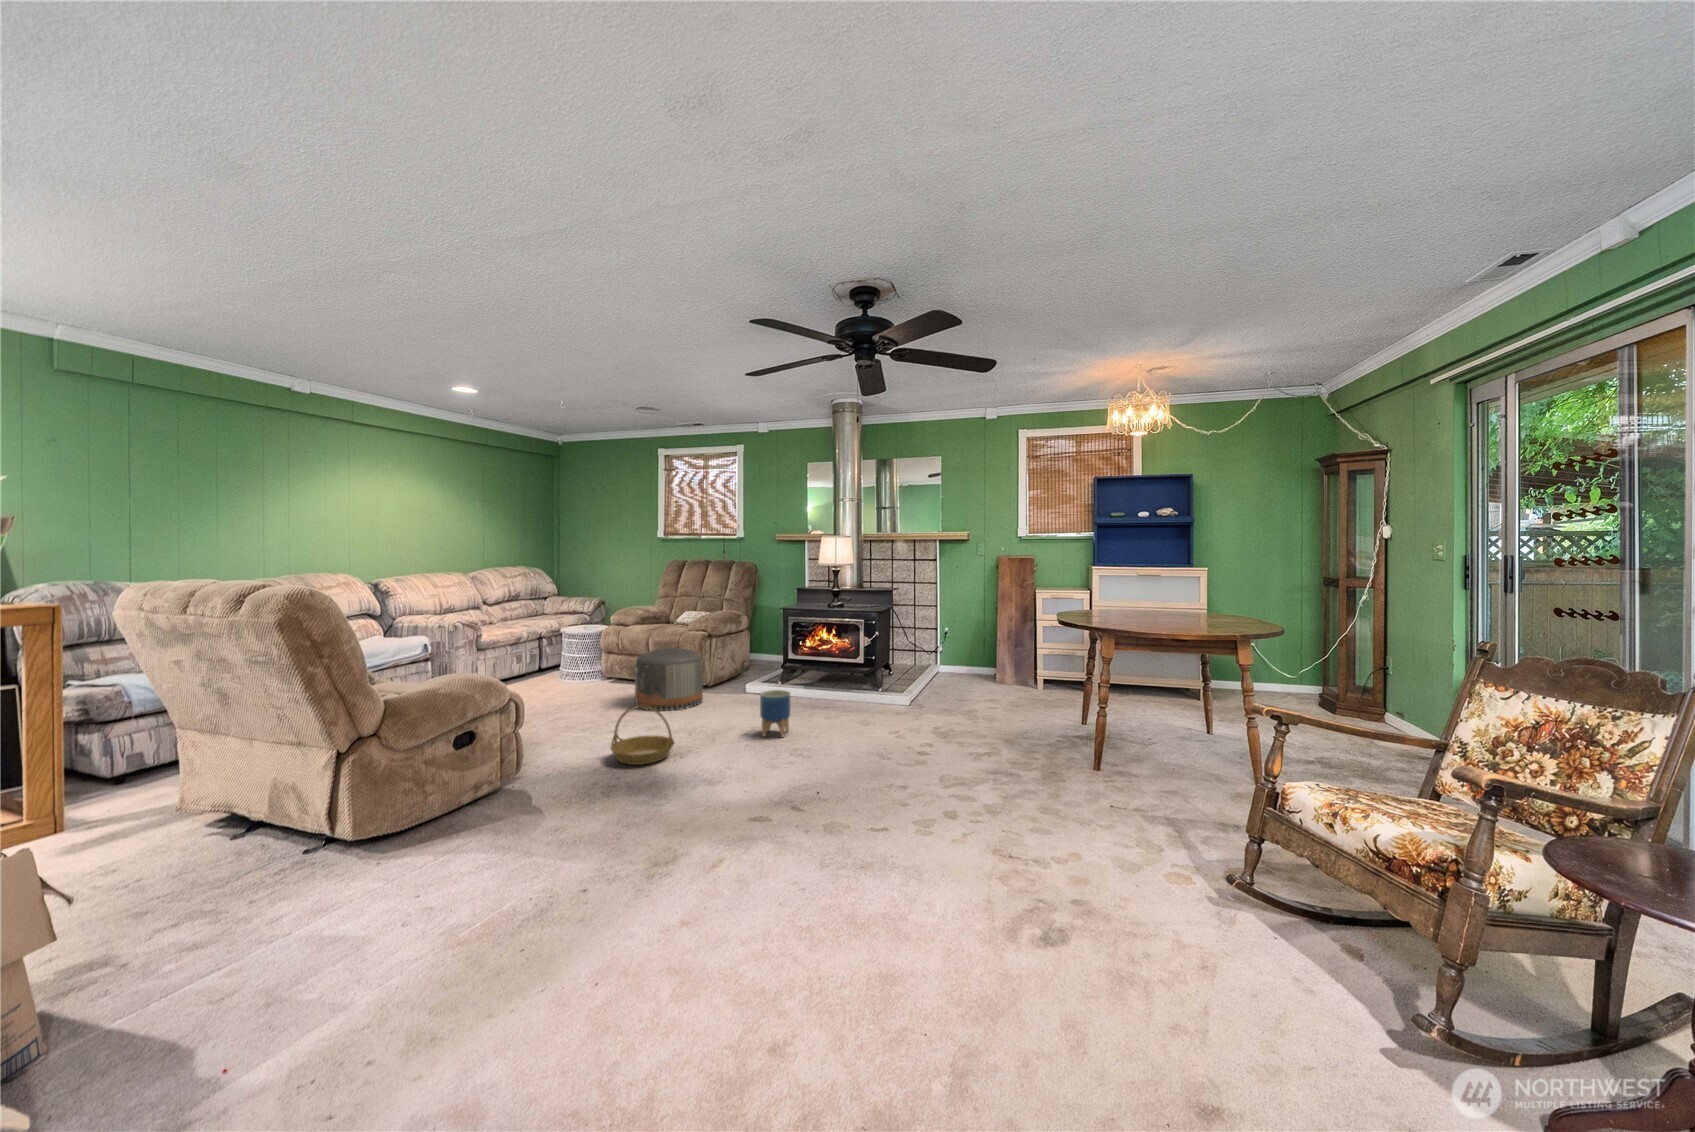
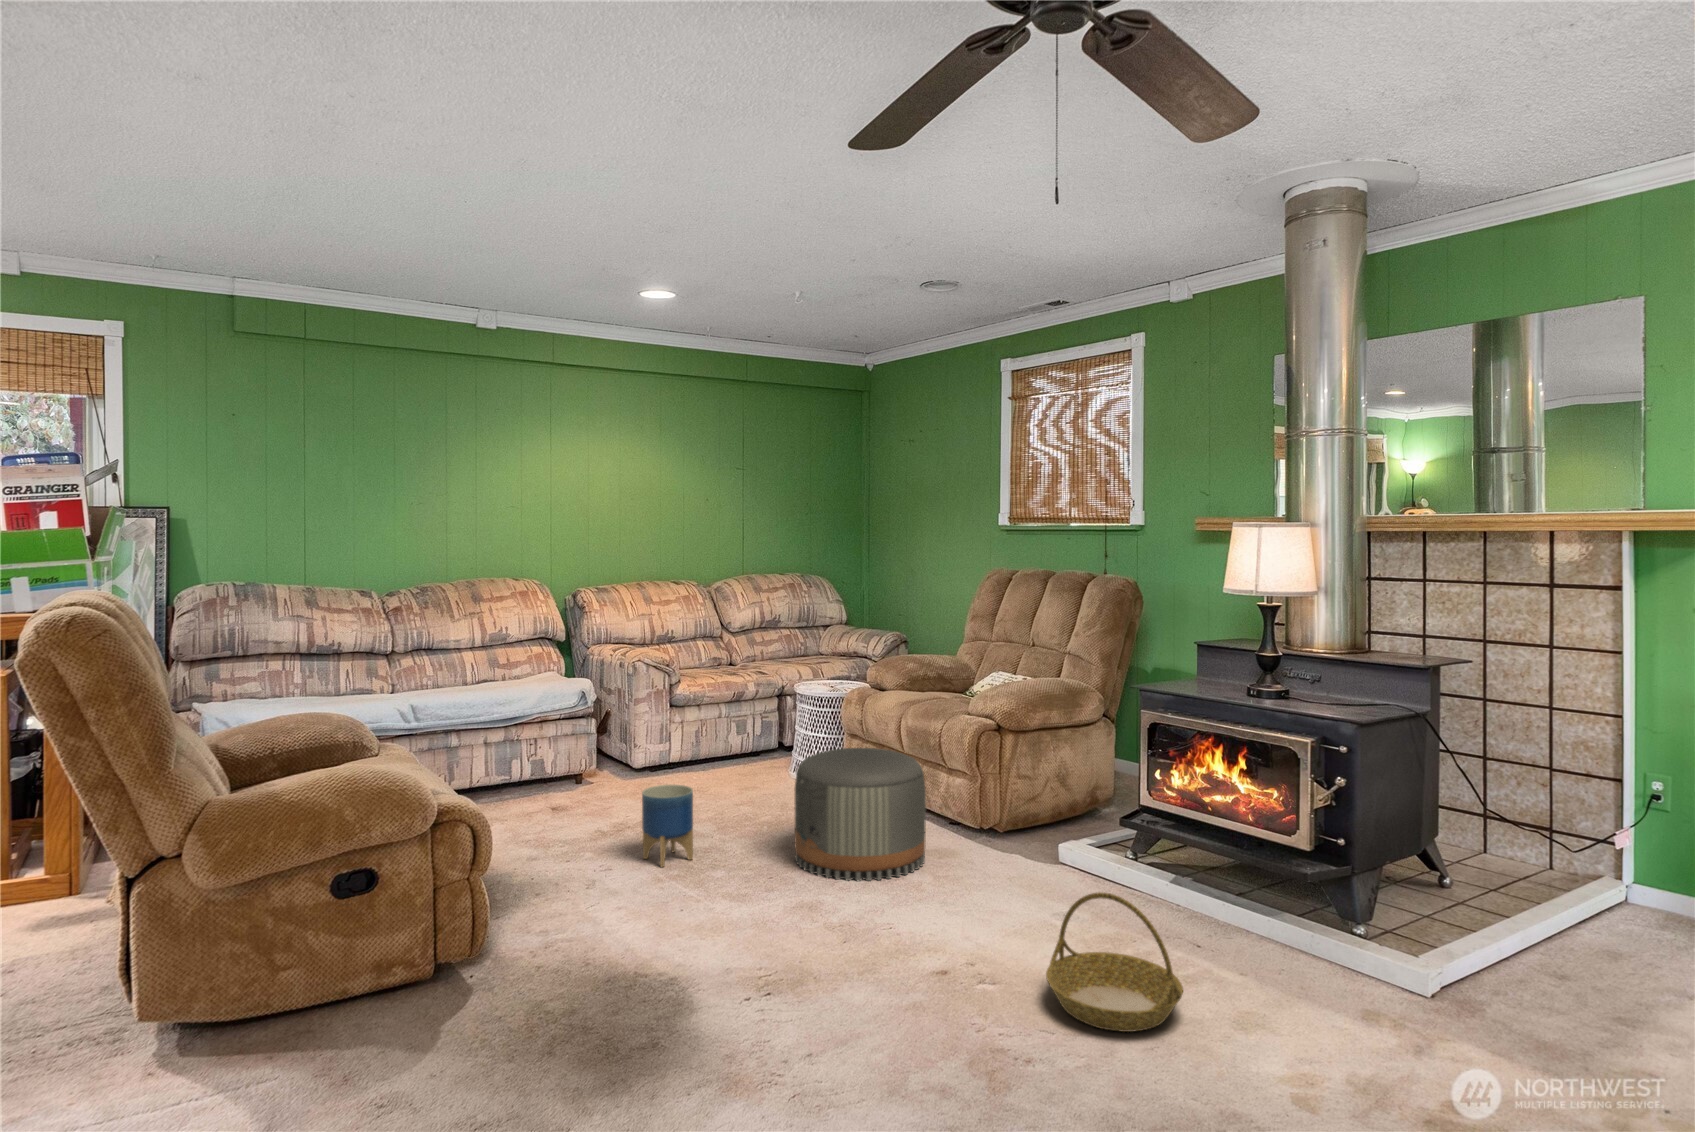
planter: present [760,690,790,737] -> present [642,785,693,867]
basket: present [611,705,674,765] -> present [1046,892,1183,1032]

